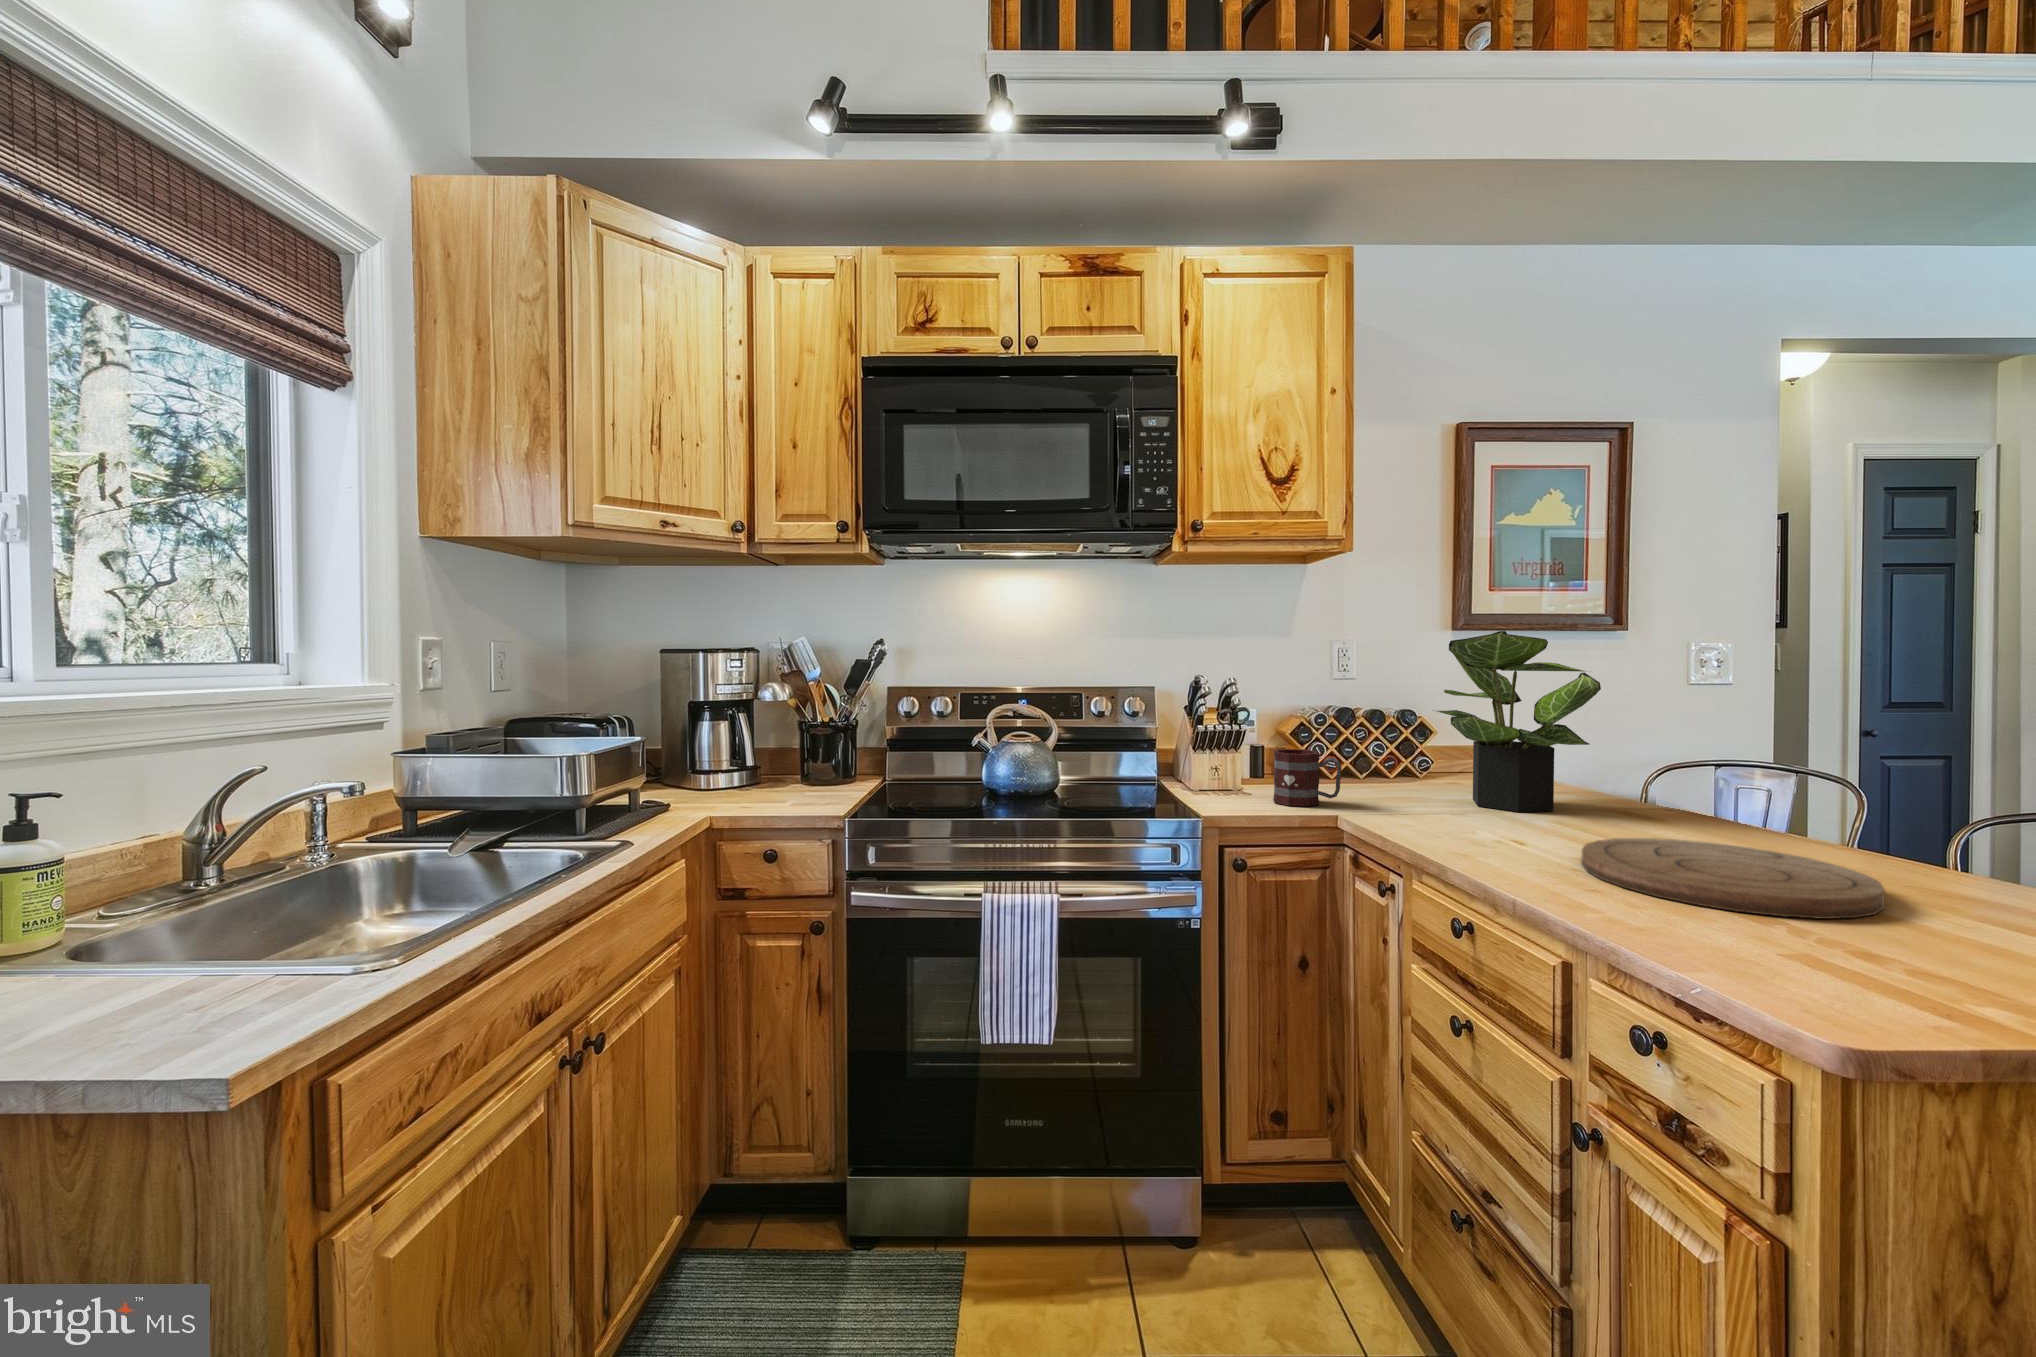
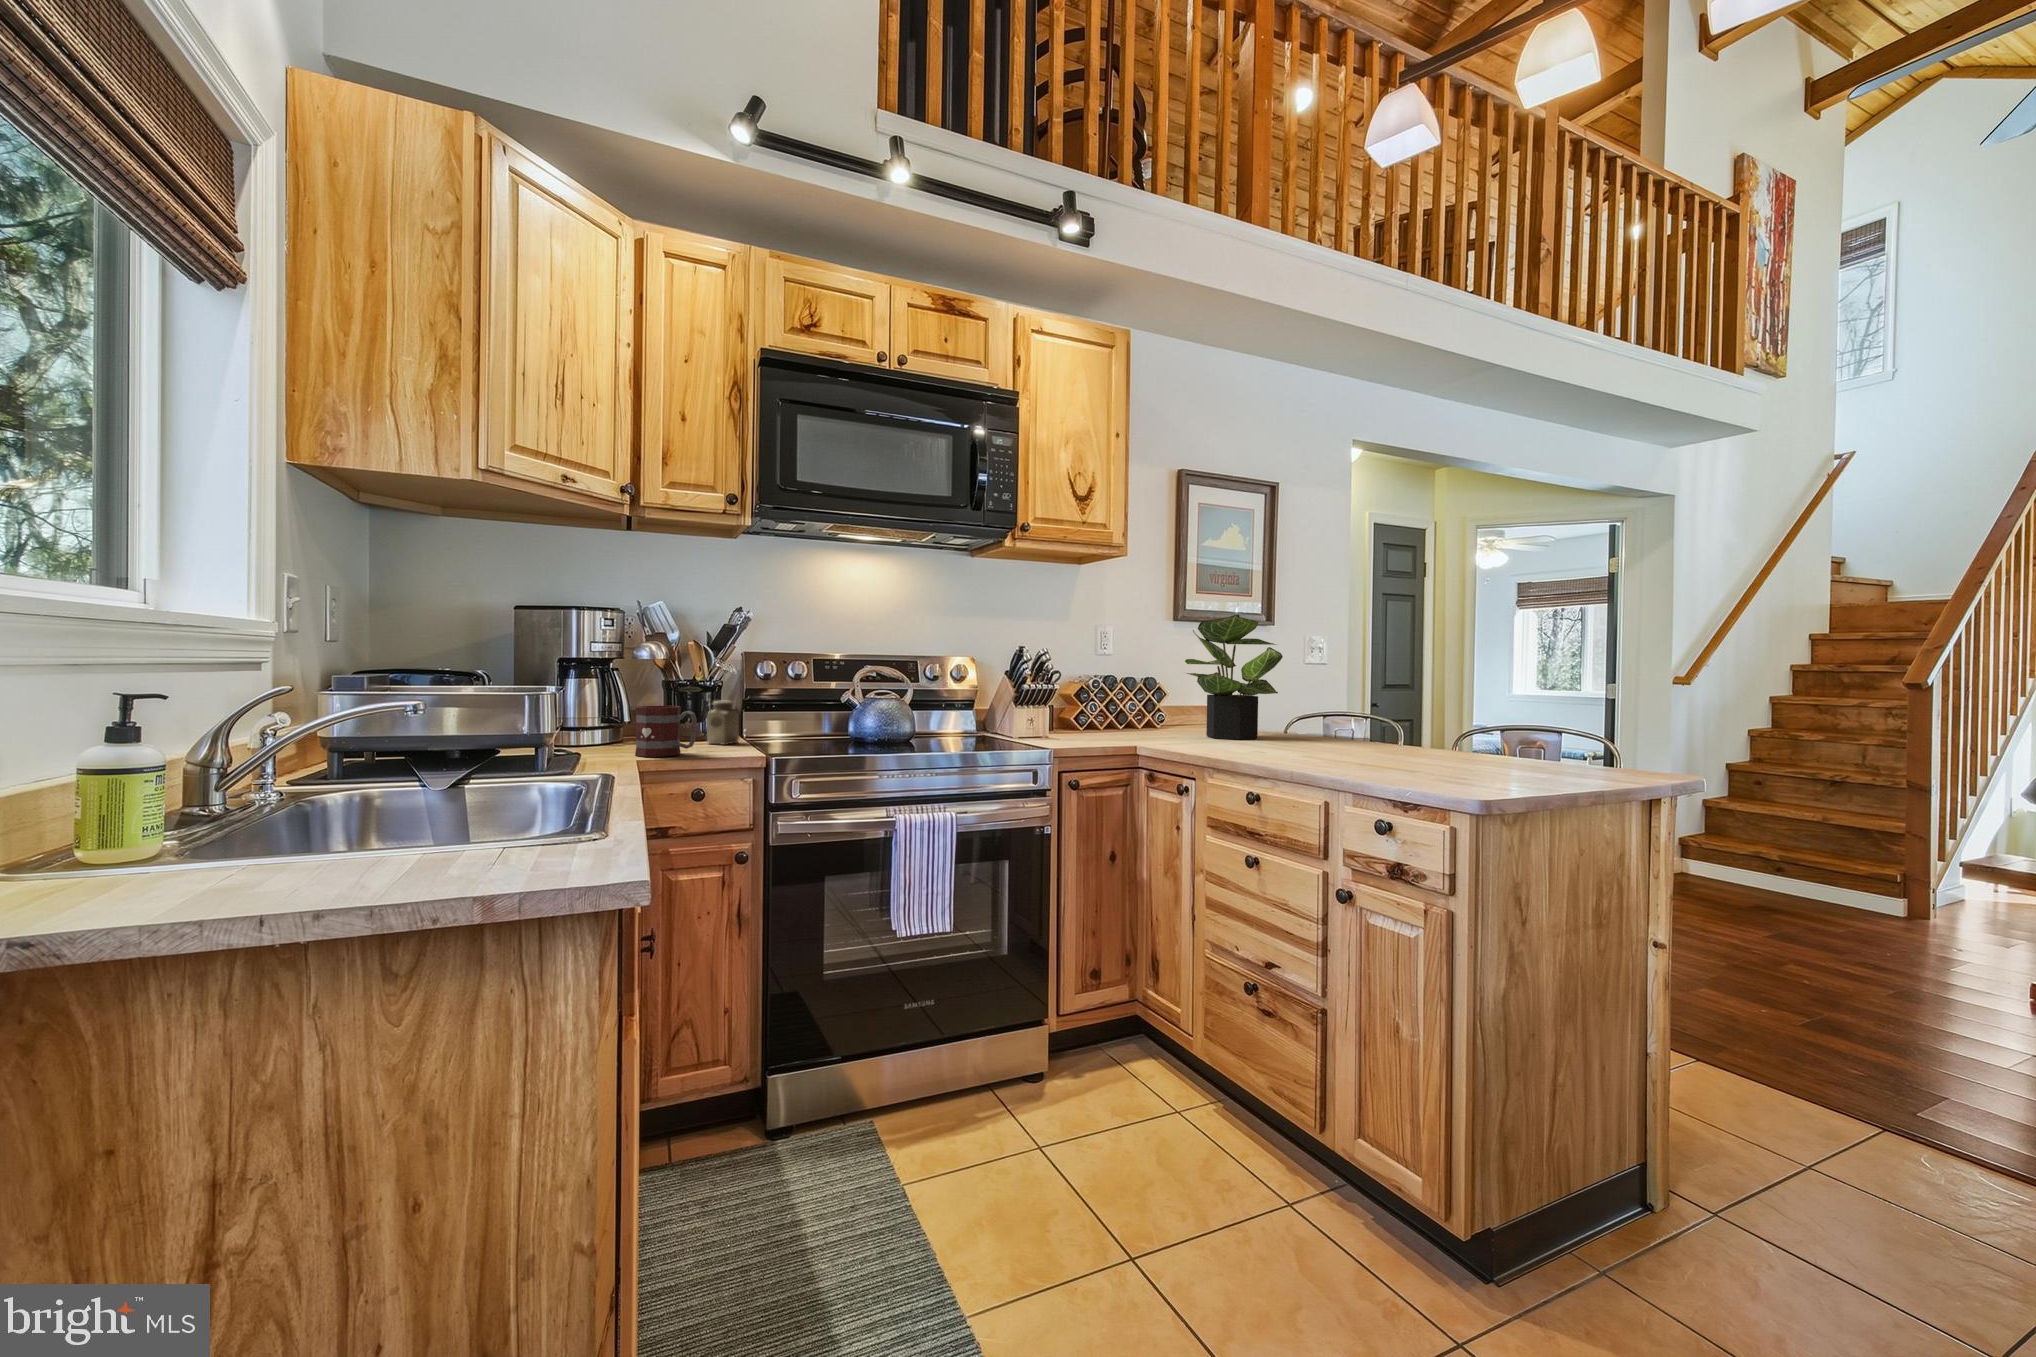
salt shaker: none [830,742,863,790] -> present [707,701,739,745]
mug: present [1273,749,1342,806] -> present [635,706,697,757]
cutting board: present [1581,838,1885,919] -> none [1299,741,1440,766]

